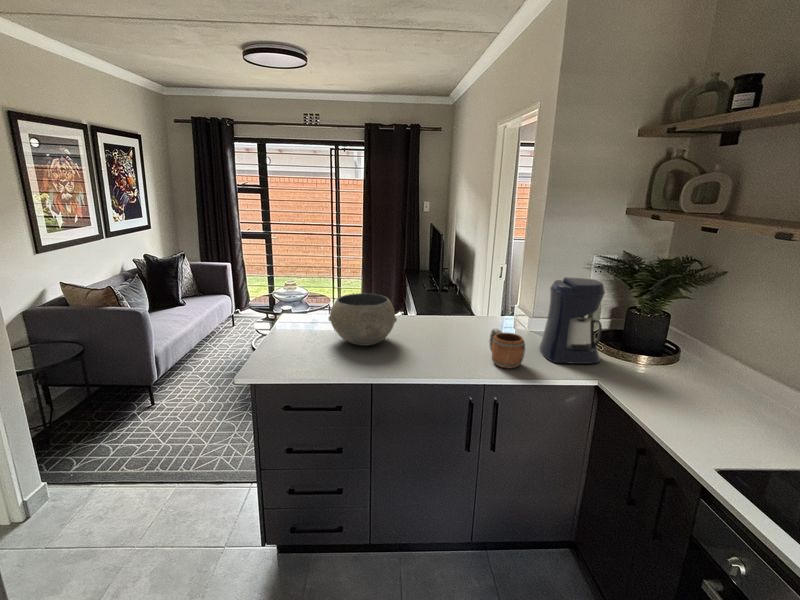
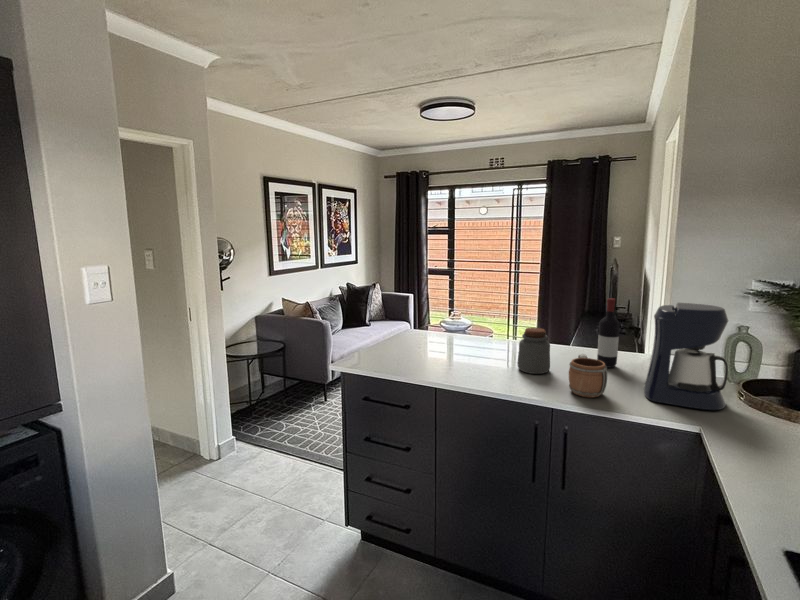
wine bottle: none [489,273,509,335] -> present [597,298,620,368]
ceramic bowl: present [329,293,397,346] -> none [423,310,487,358]
jar: none [433,307,463,351] -> present [517,328,550,374]

